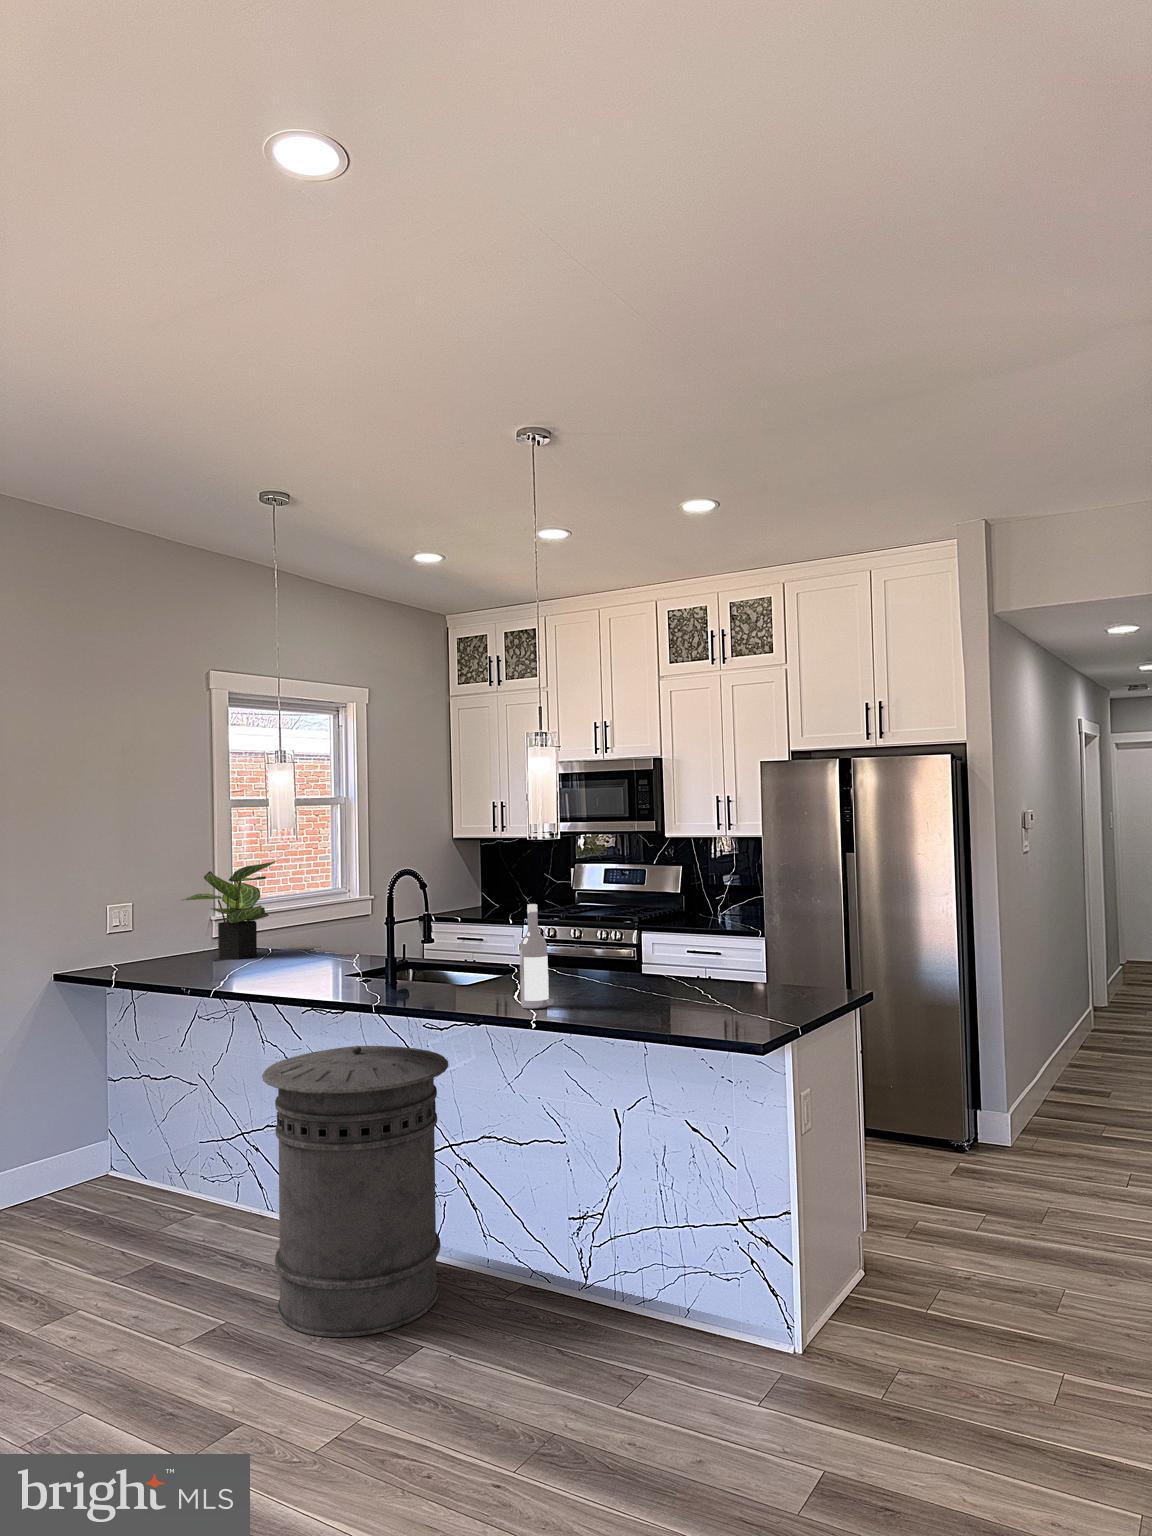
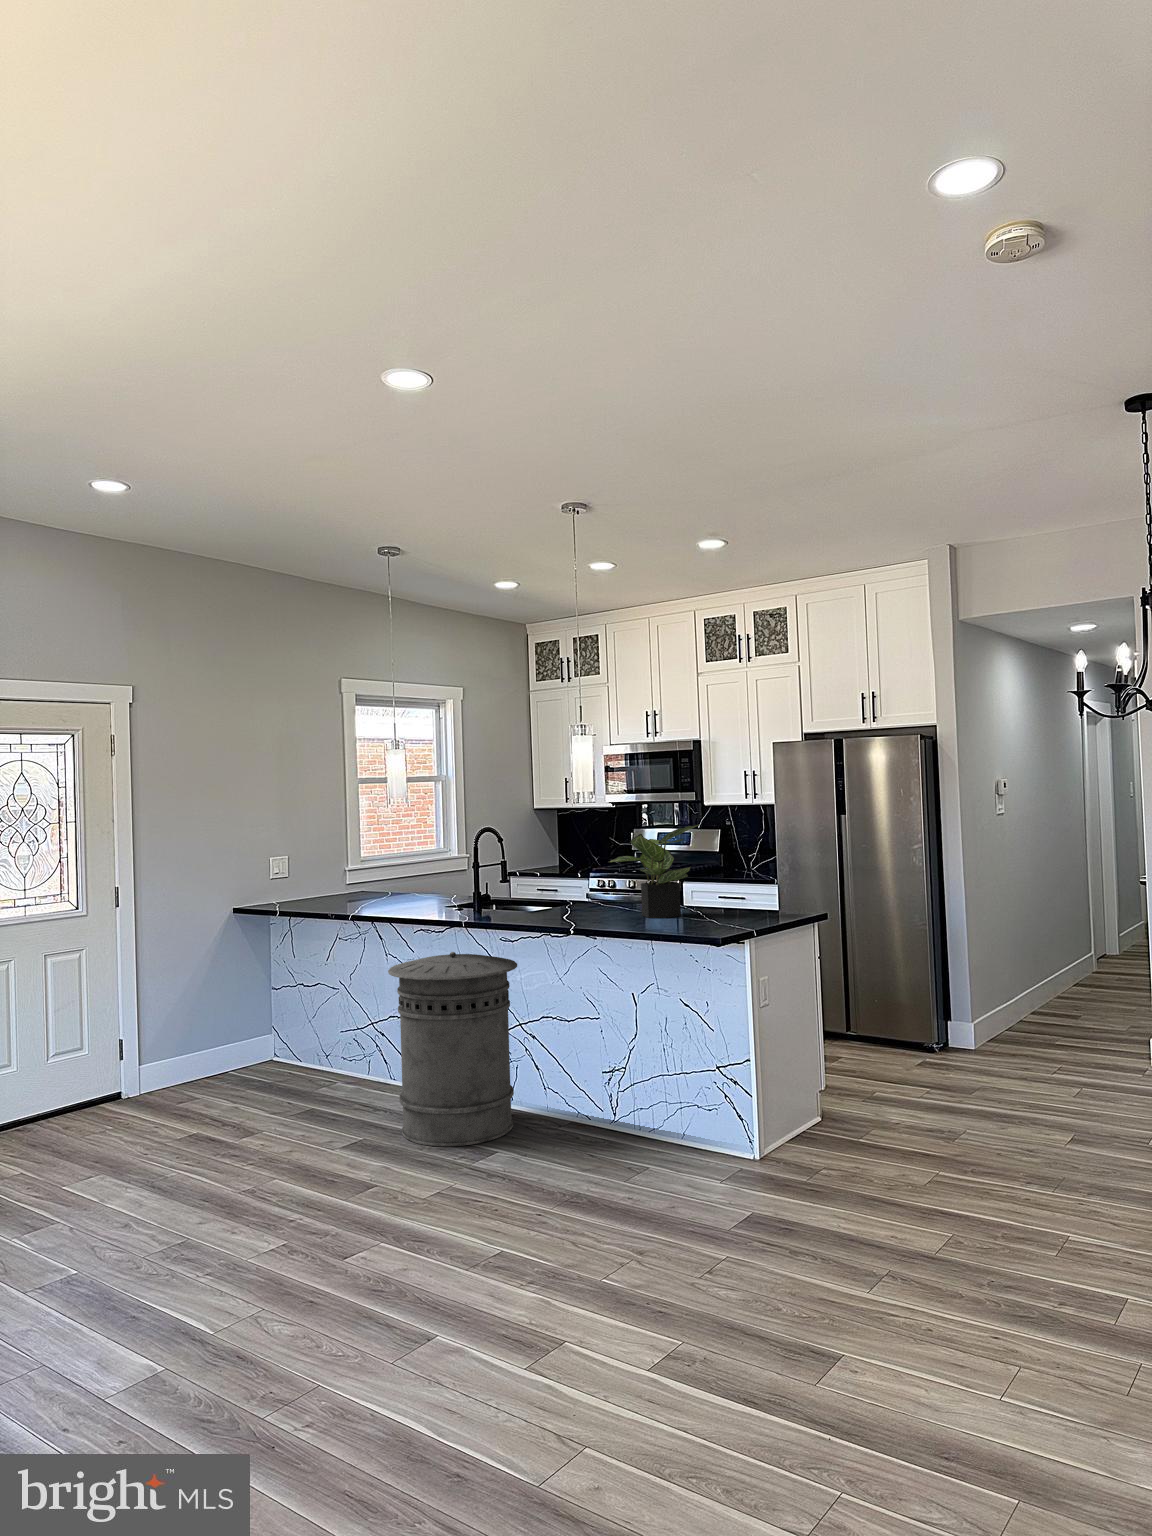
potted plant: present [182,861,276,959] -> present [610,825,698,918]
wine bottle: present [520,904,549,1009] -> none [565,851,586,924]

